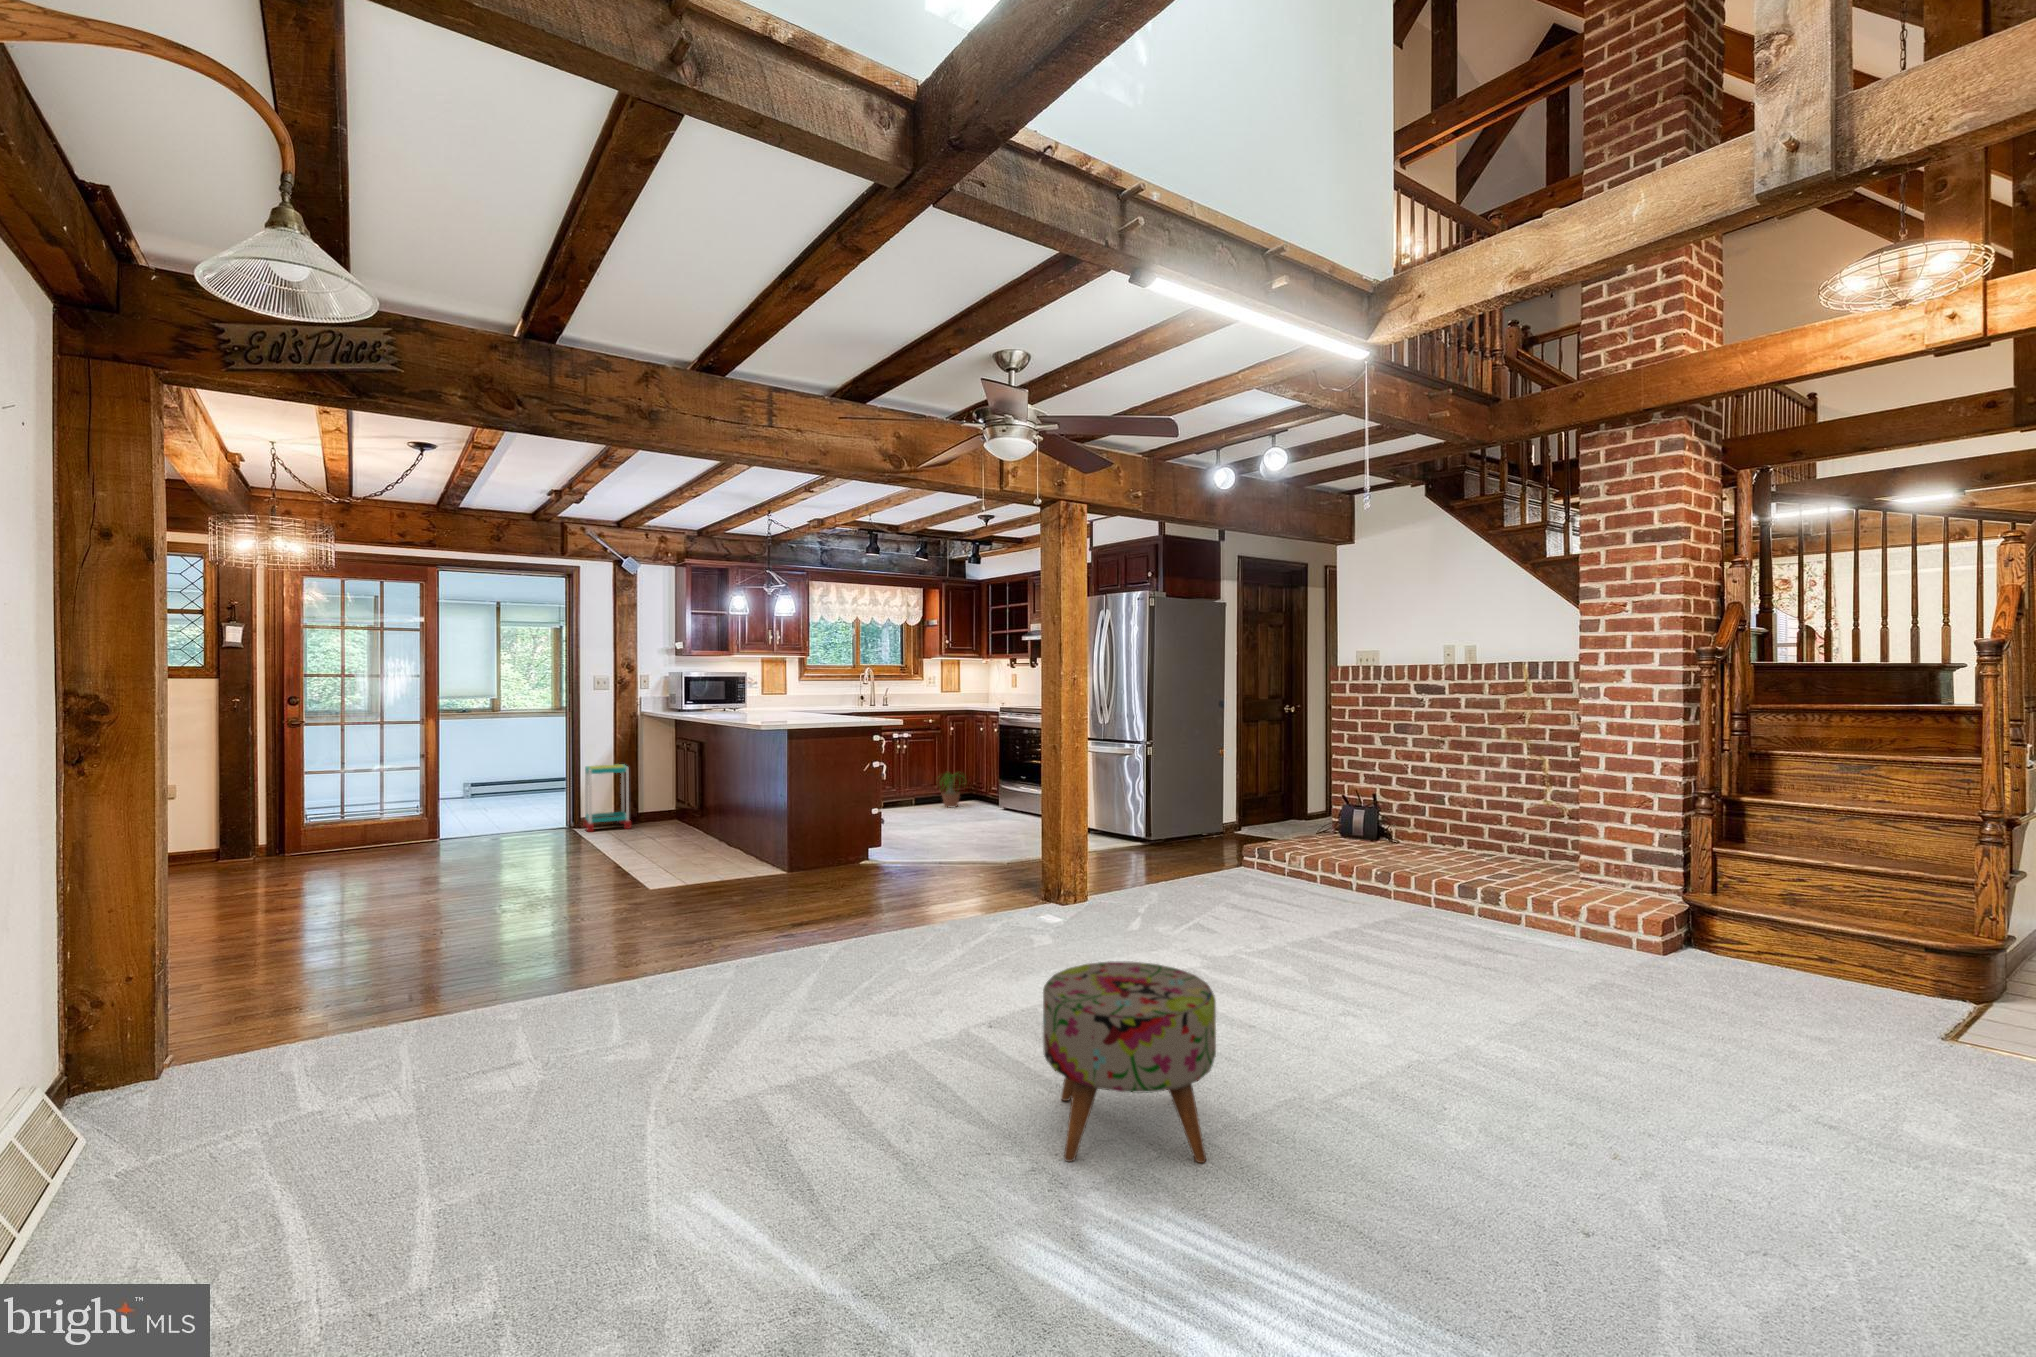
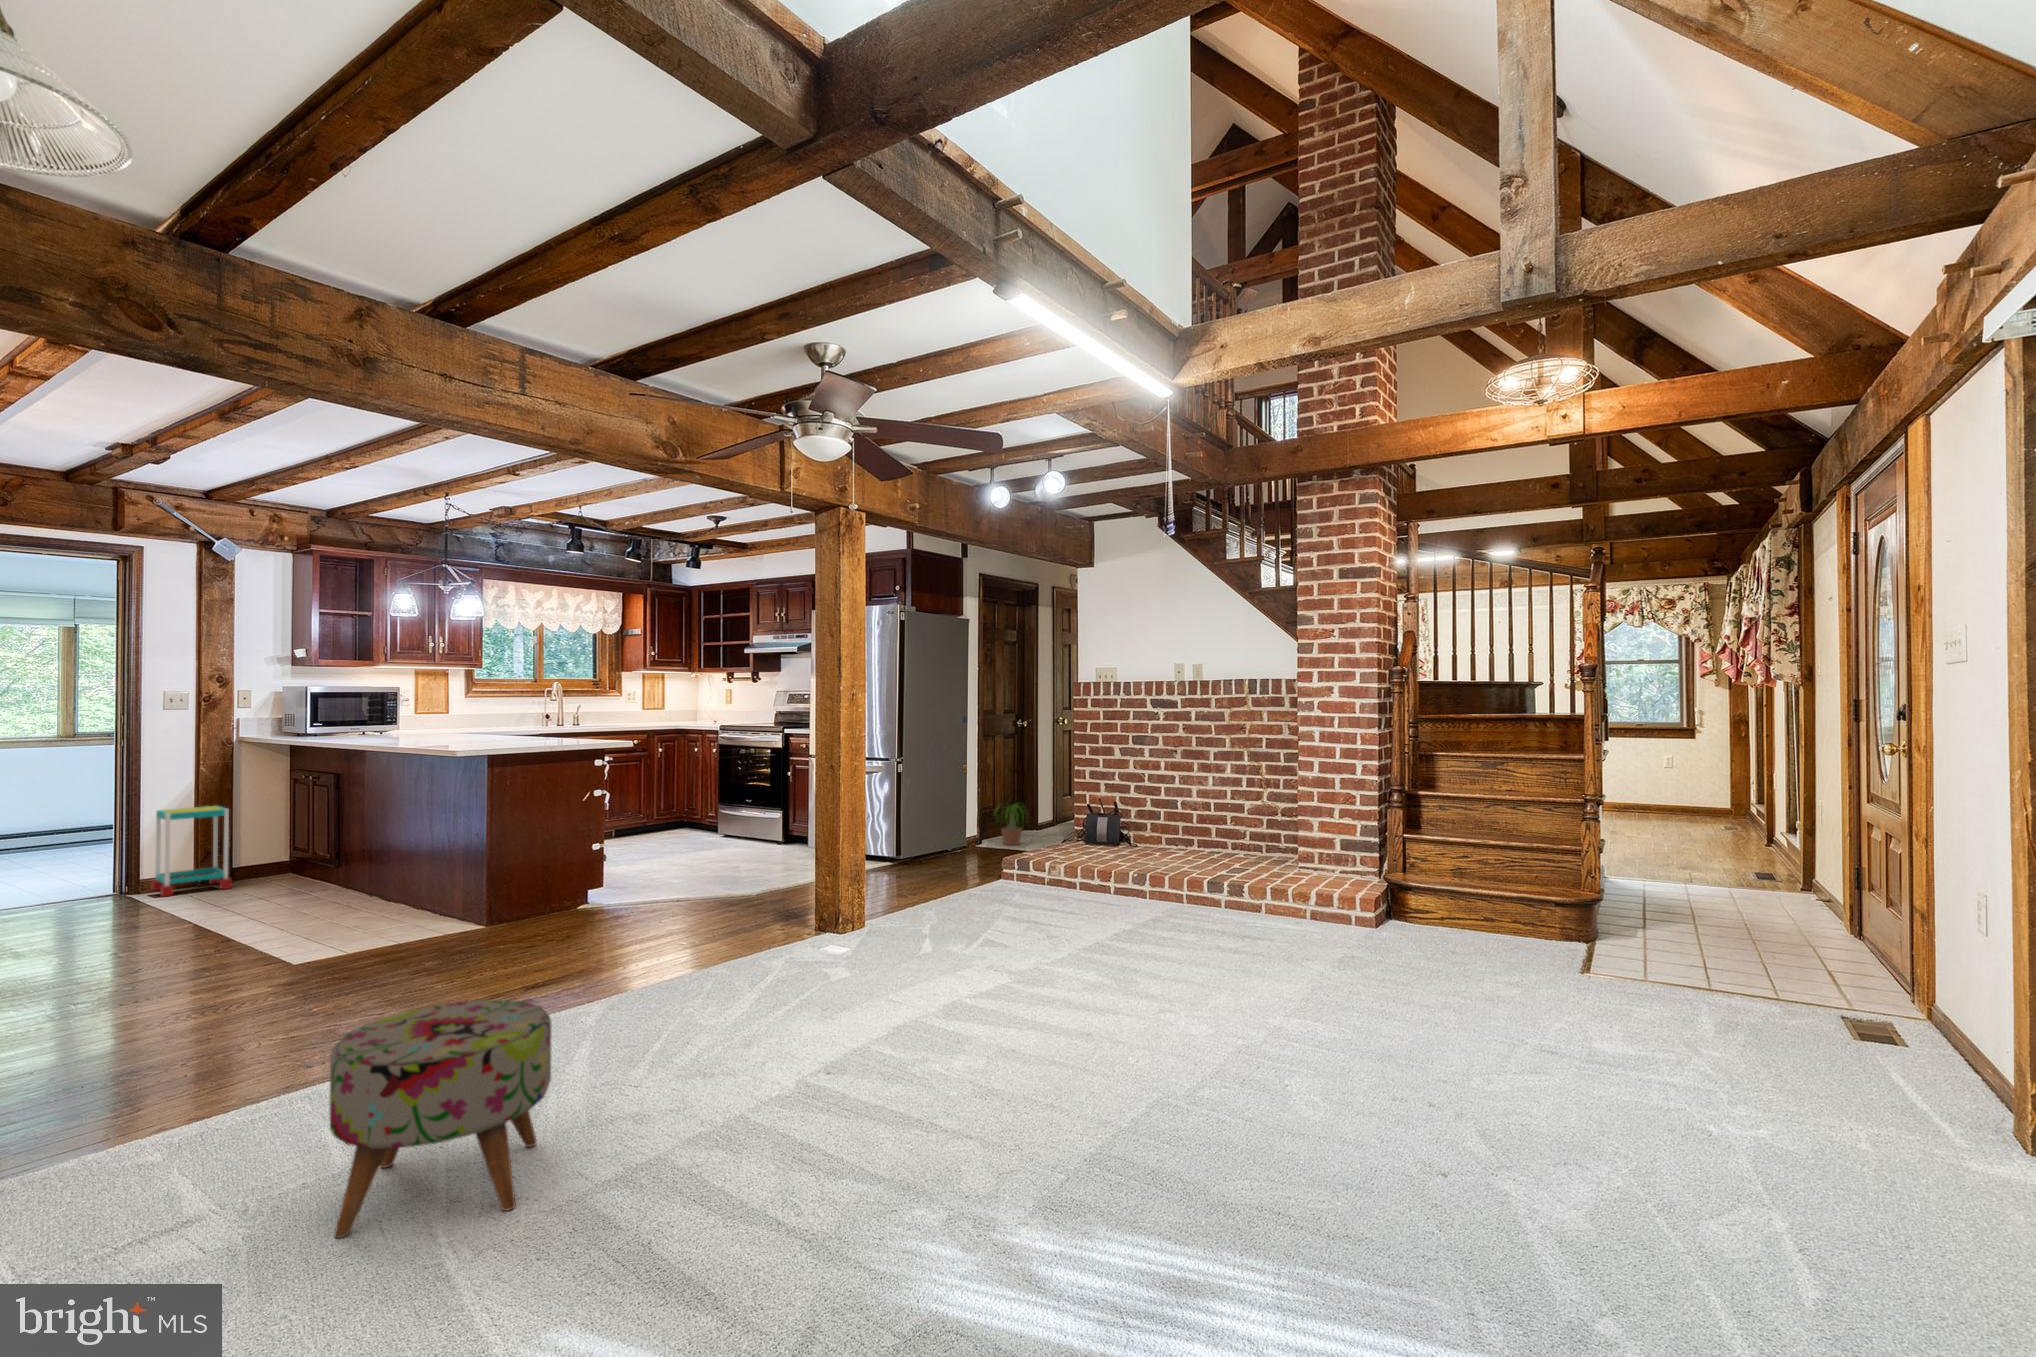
potted plant: present [939,773,965,807] -> present [994,804,1027,845]
ottoman: present [1043,961,1216,1163] -> present [329,1000,551,1238]

